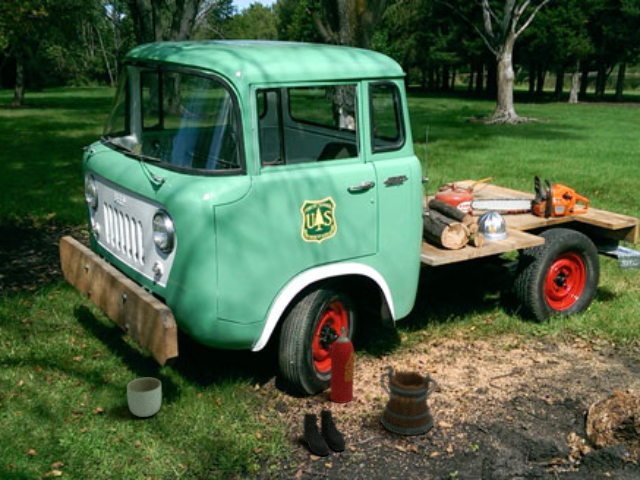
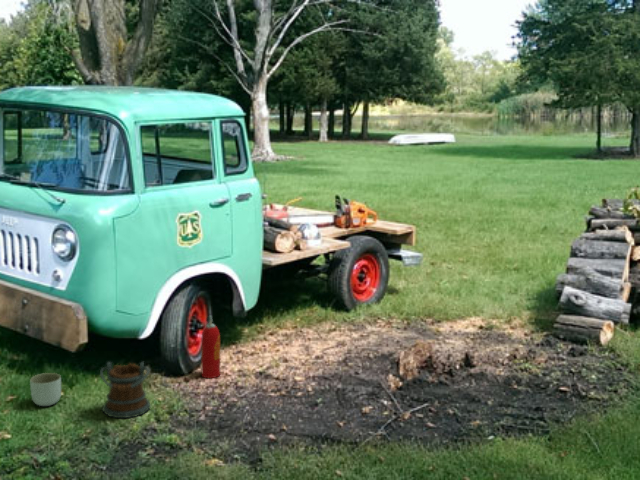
bucket: present [380,367,437,435] -> present [100,362,151,418]
boots: present [303,409,345,455] -> none [191,377,227,411]

